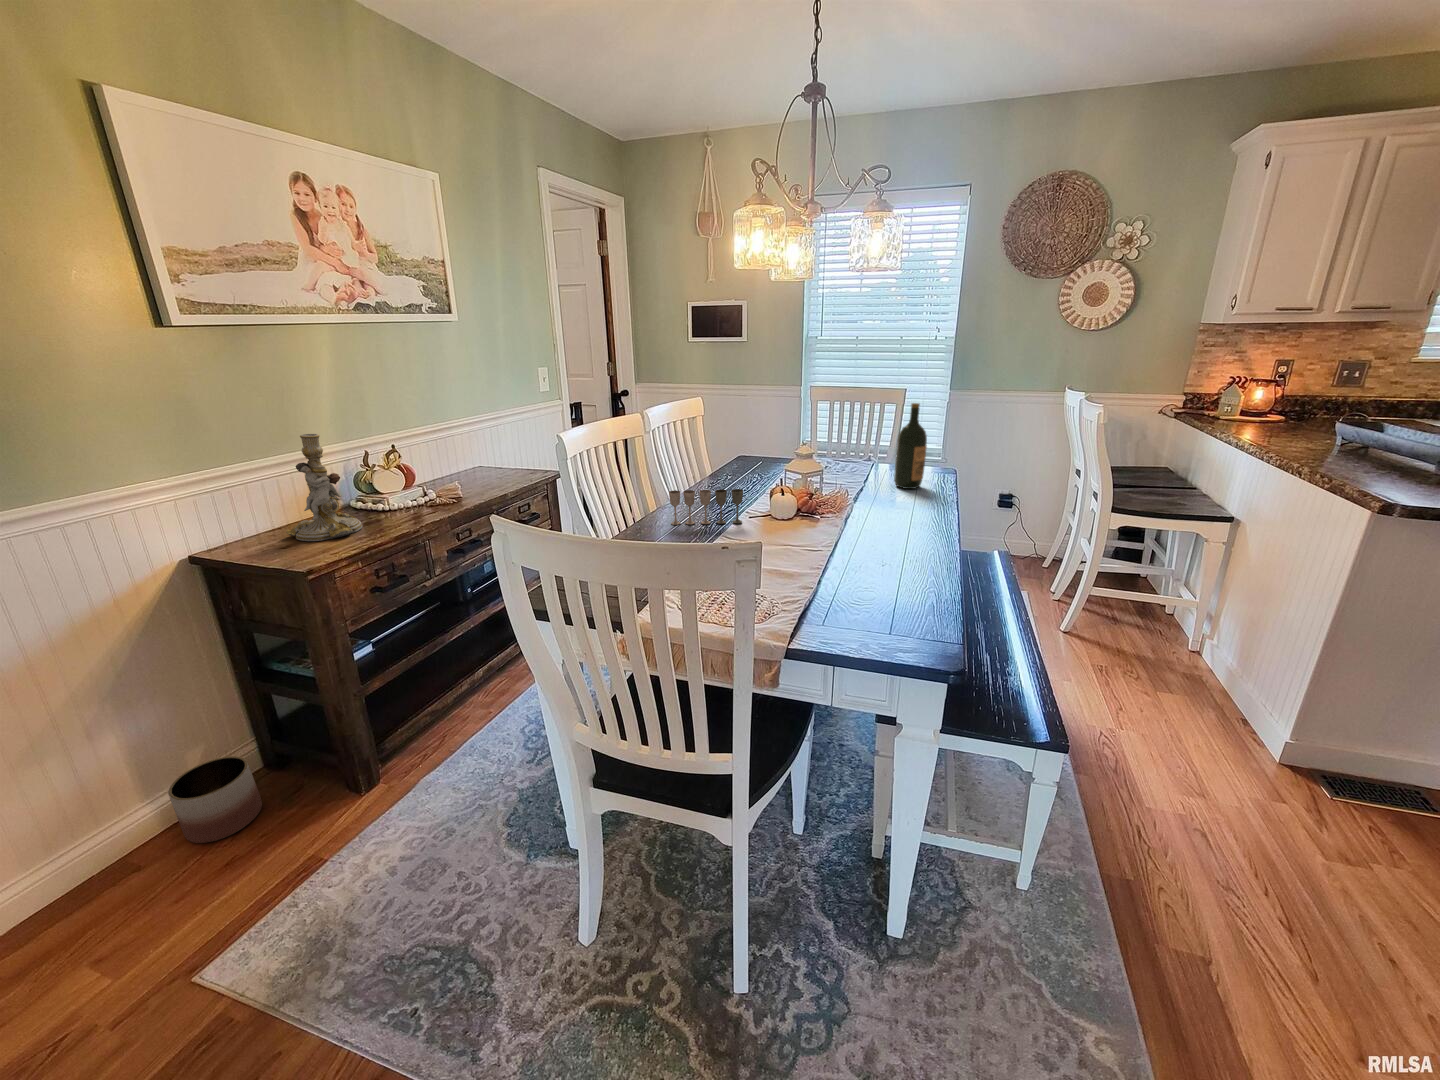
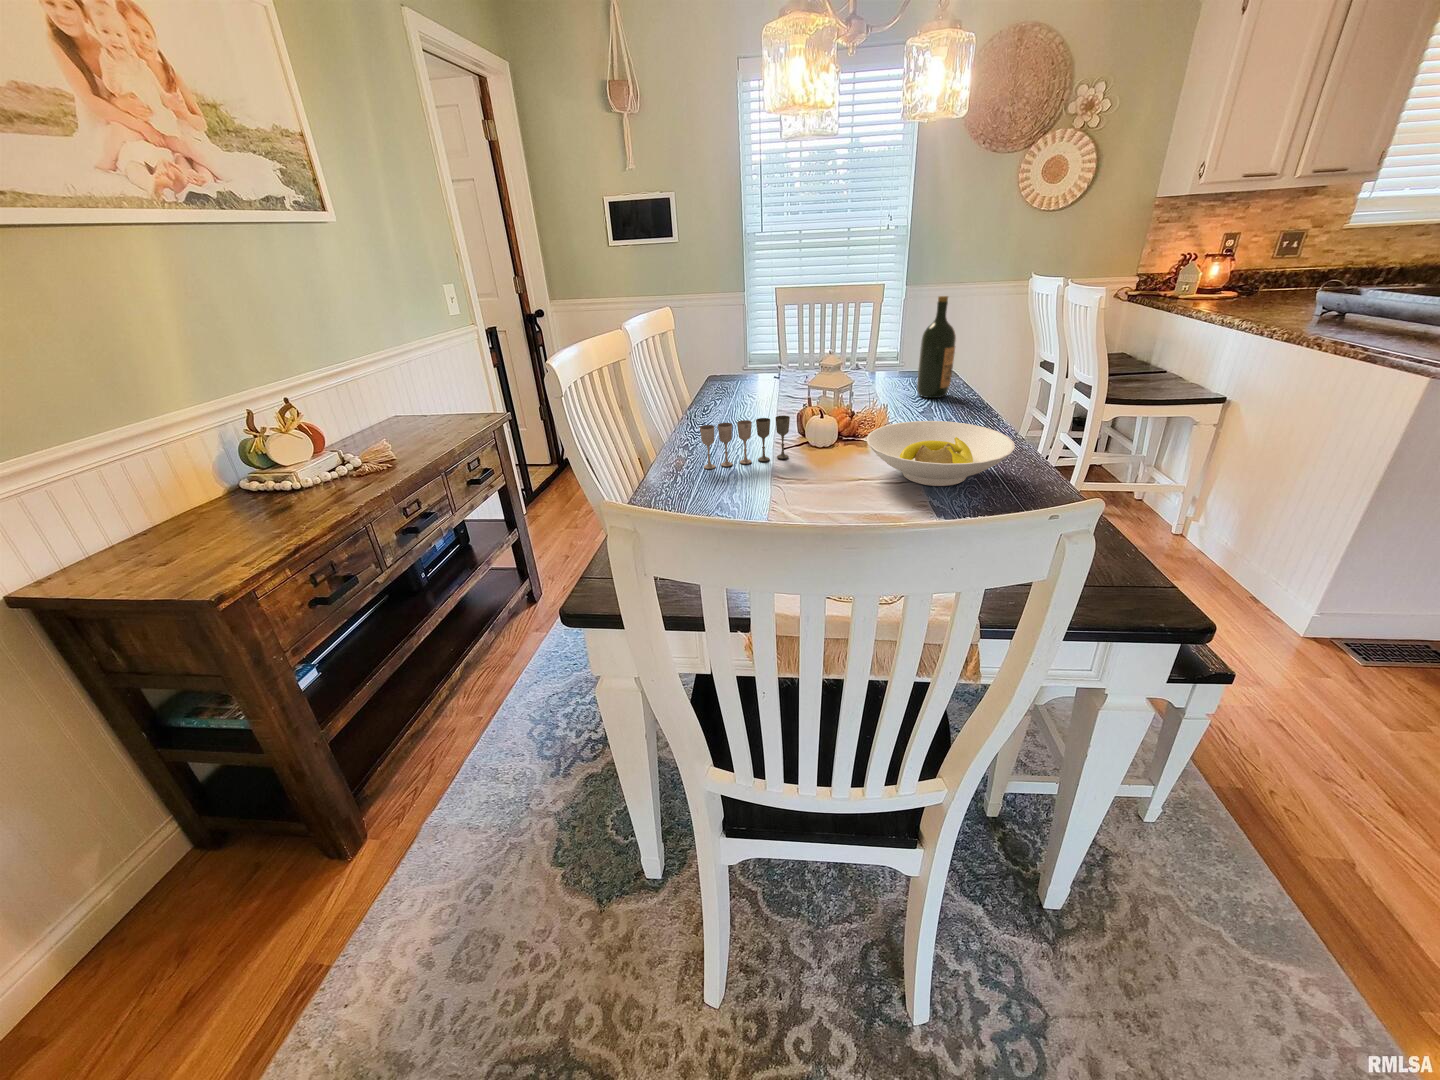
candlestick: present [286,434,362,541] -> none [147,392,273,552]
bowl: none [789,504,906,557] -> present [866,421,1015,486]
planter: present [168,756,262,843] -> none [56,858,206,990]

